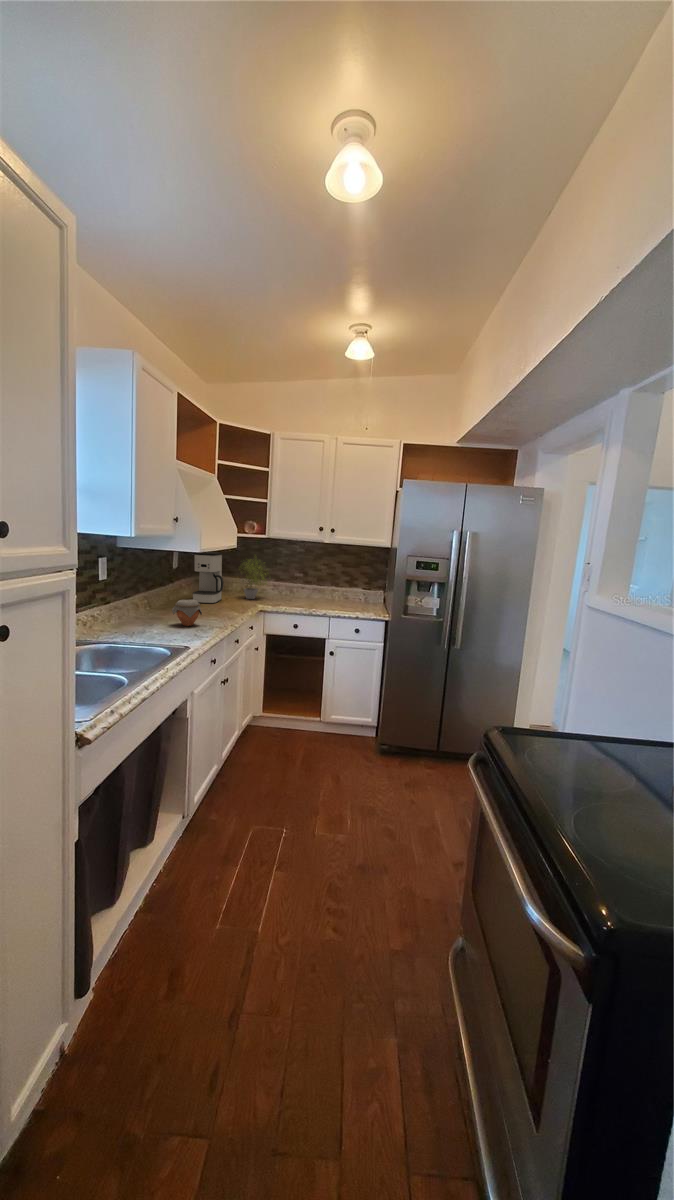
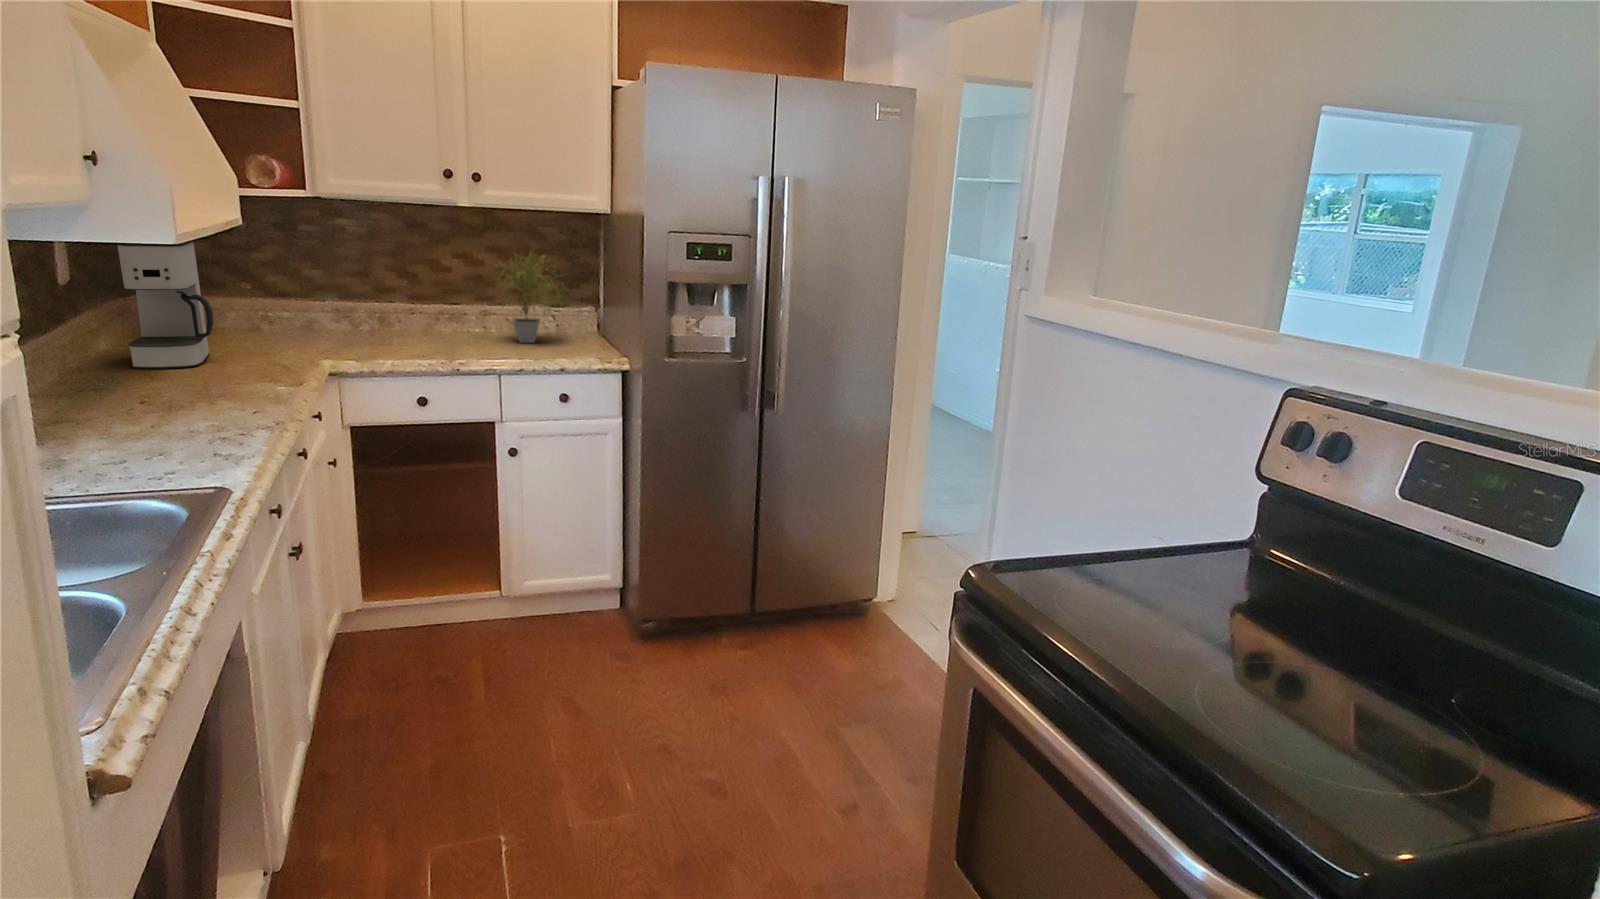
potted plant: present [239,556,268,599] -> present [500,248,564,343]
jar: present [172,600,202,626] -> none [118,367,207,435]

